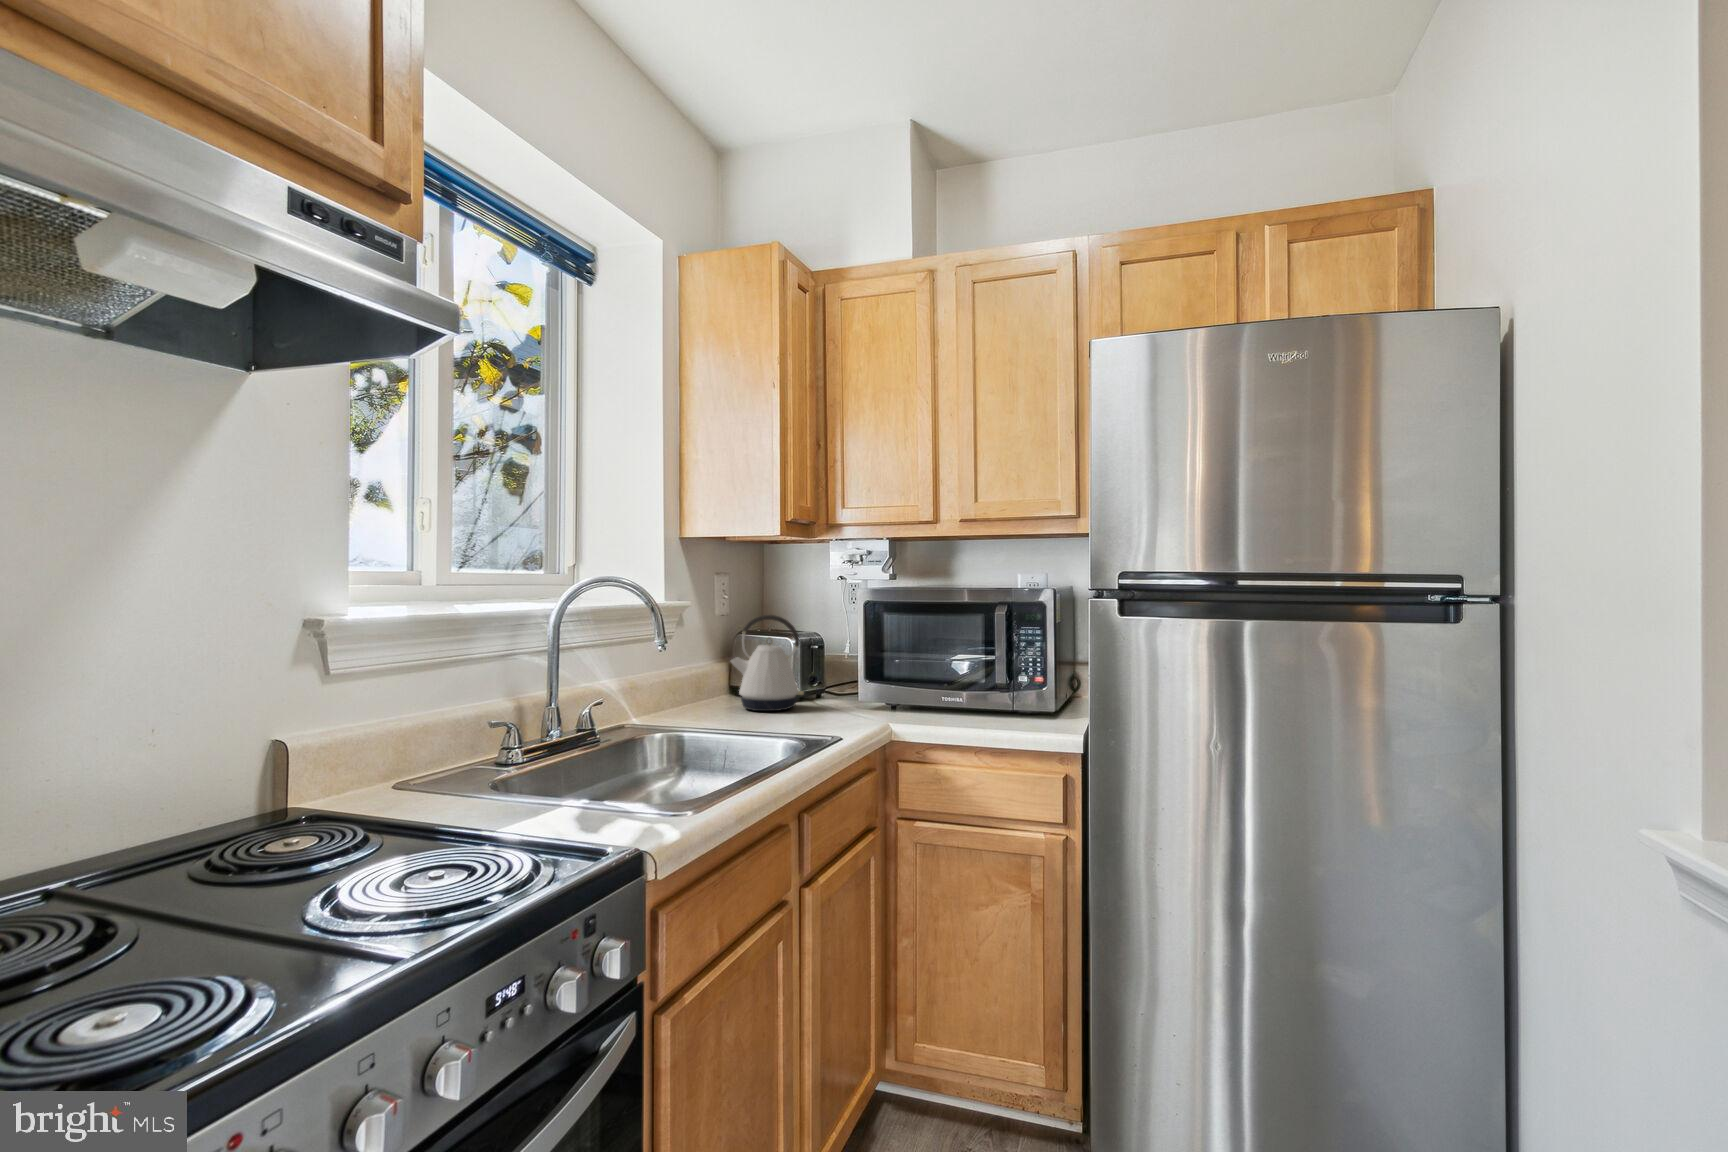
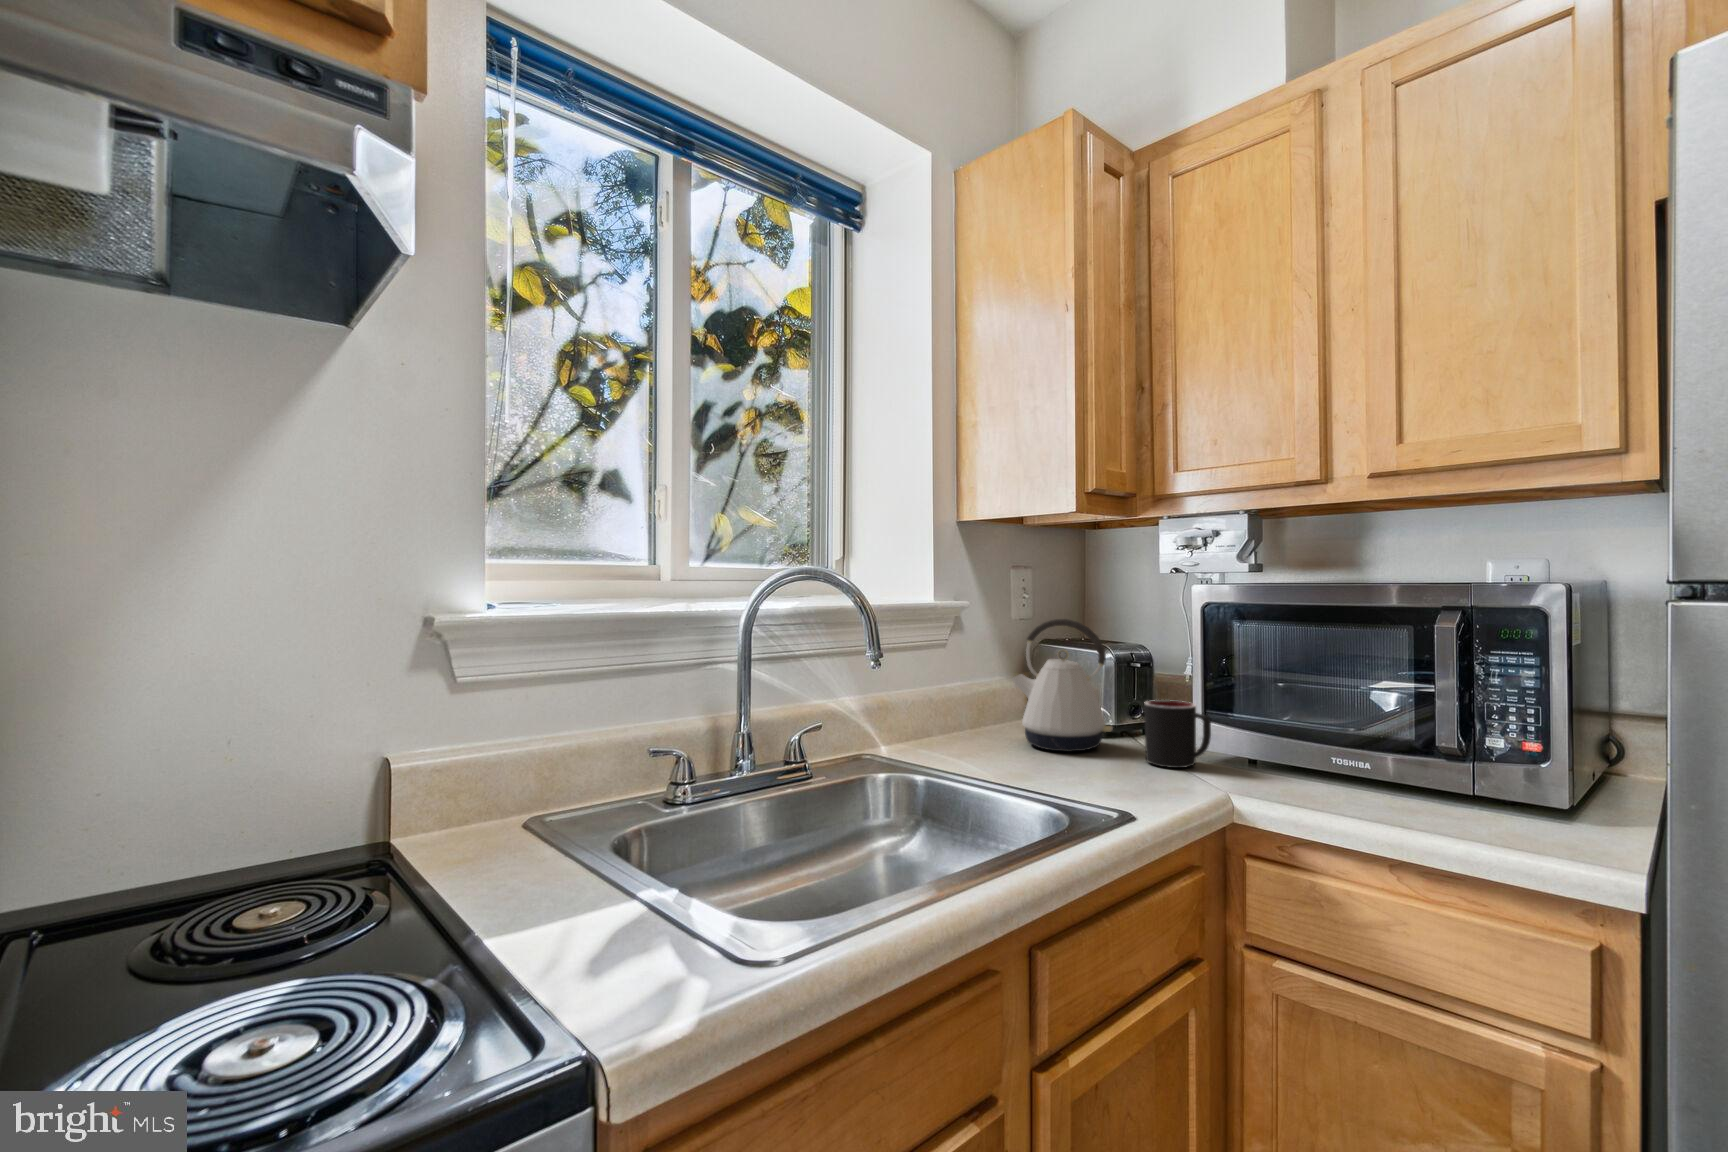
mug: none [829,670,873,714] -> present [1144,700,1211,768]

